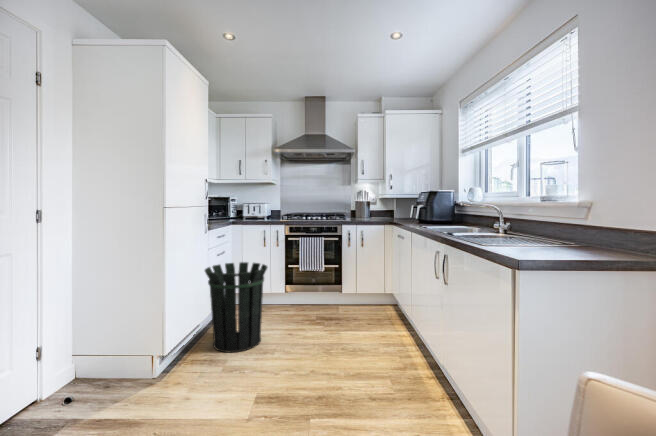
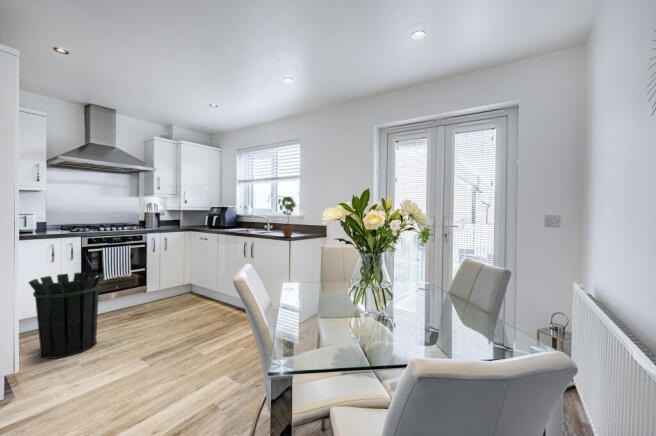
potted plant: none [484,160,526,247] -> present [278,197,296,237]

